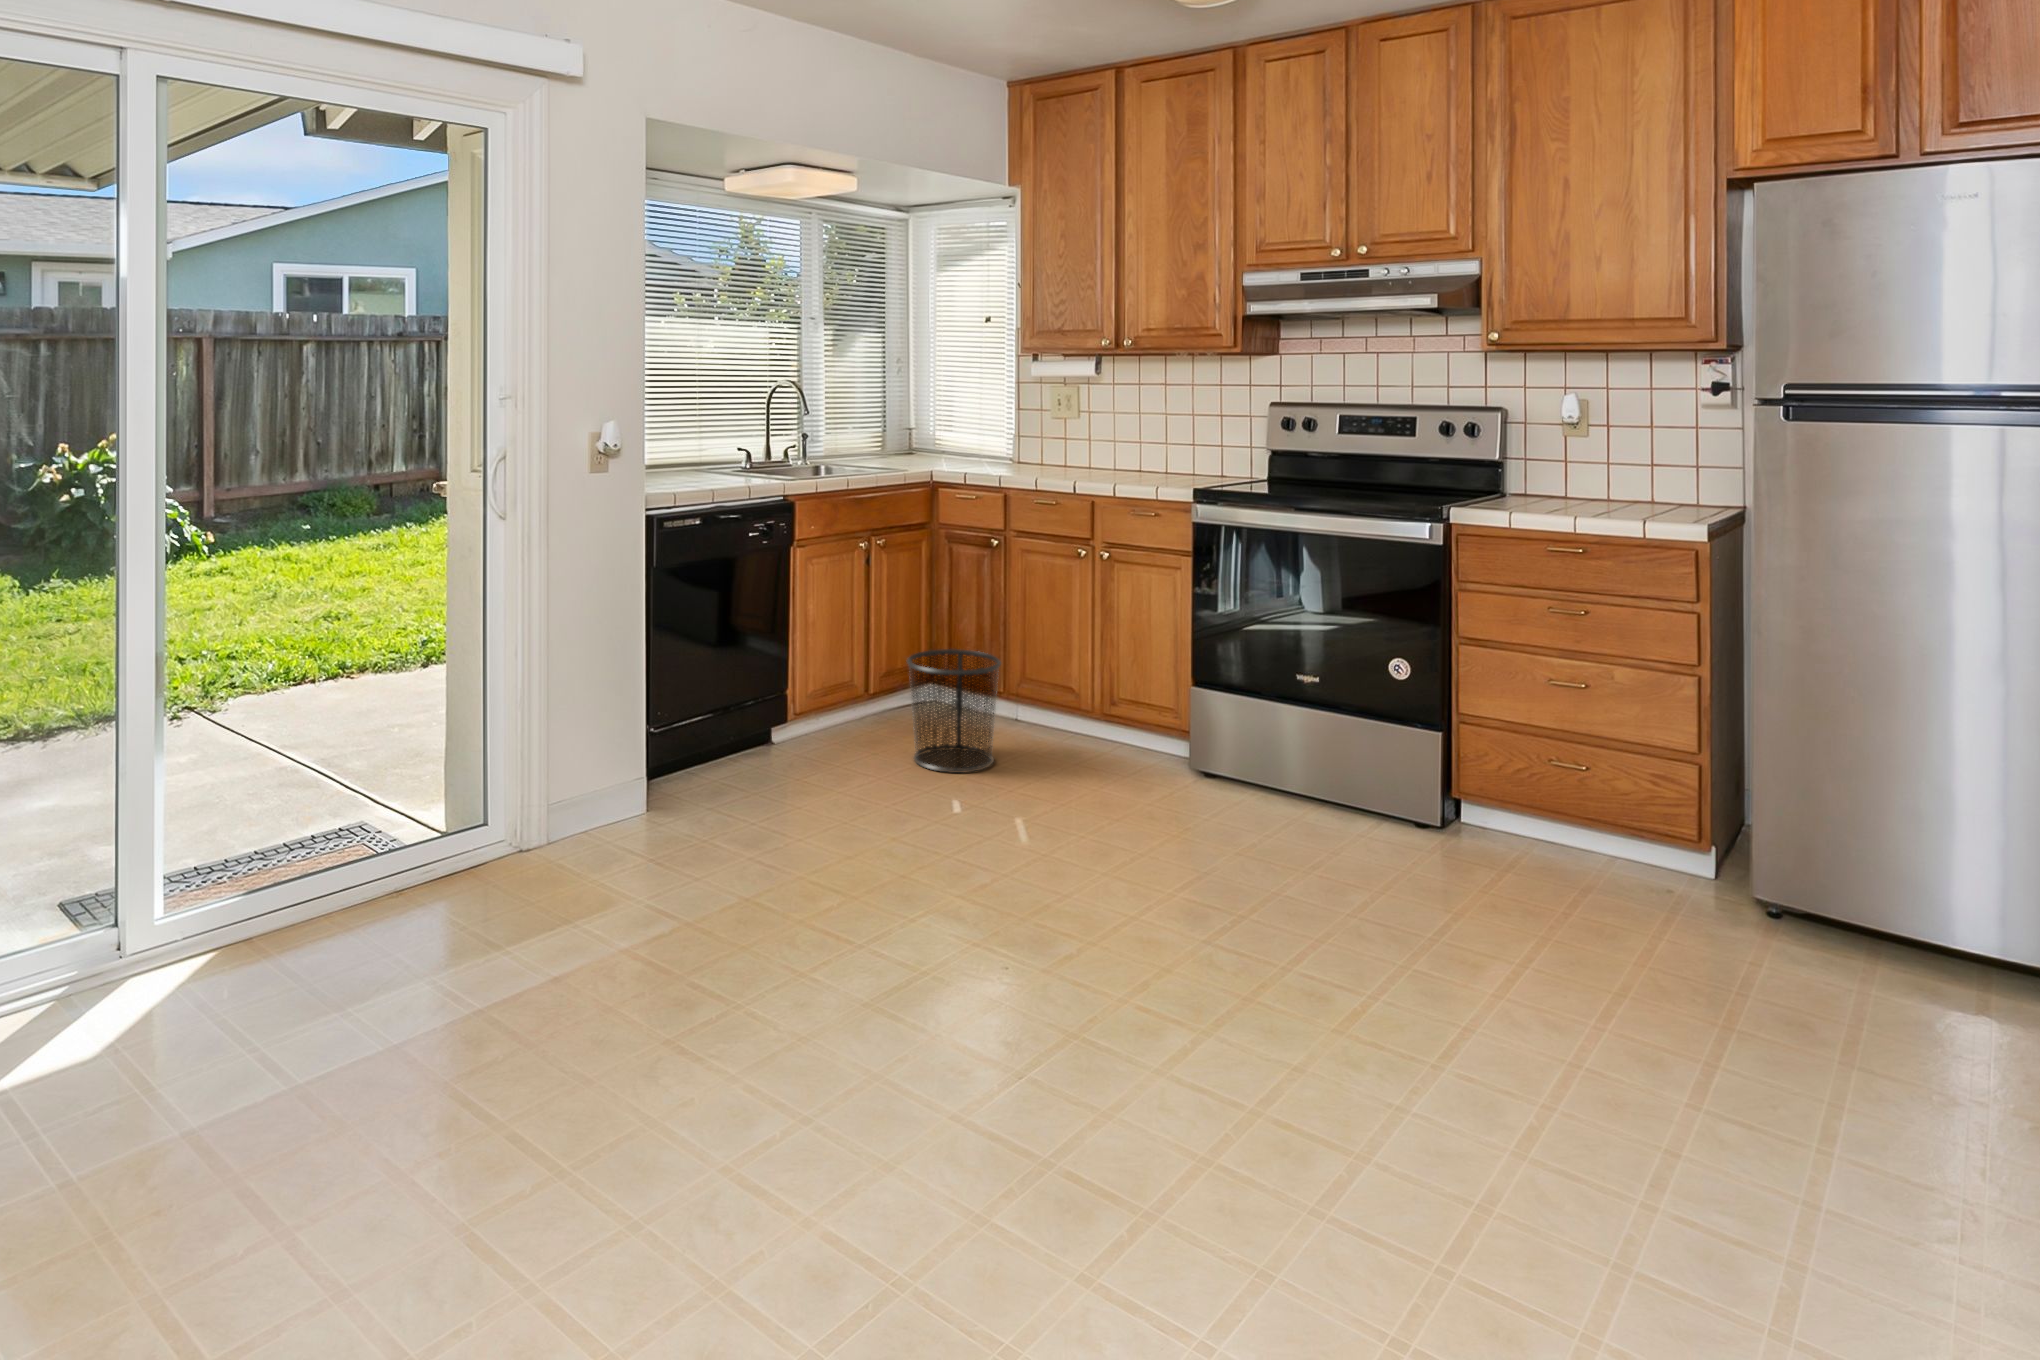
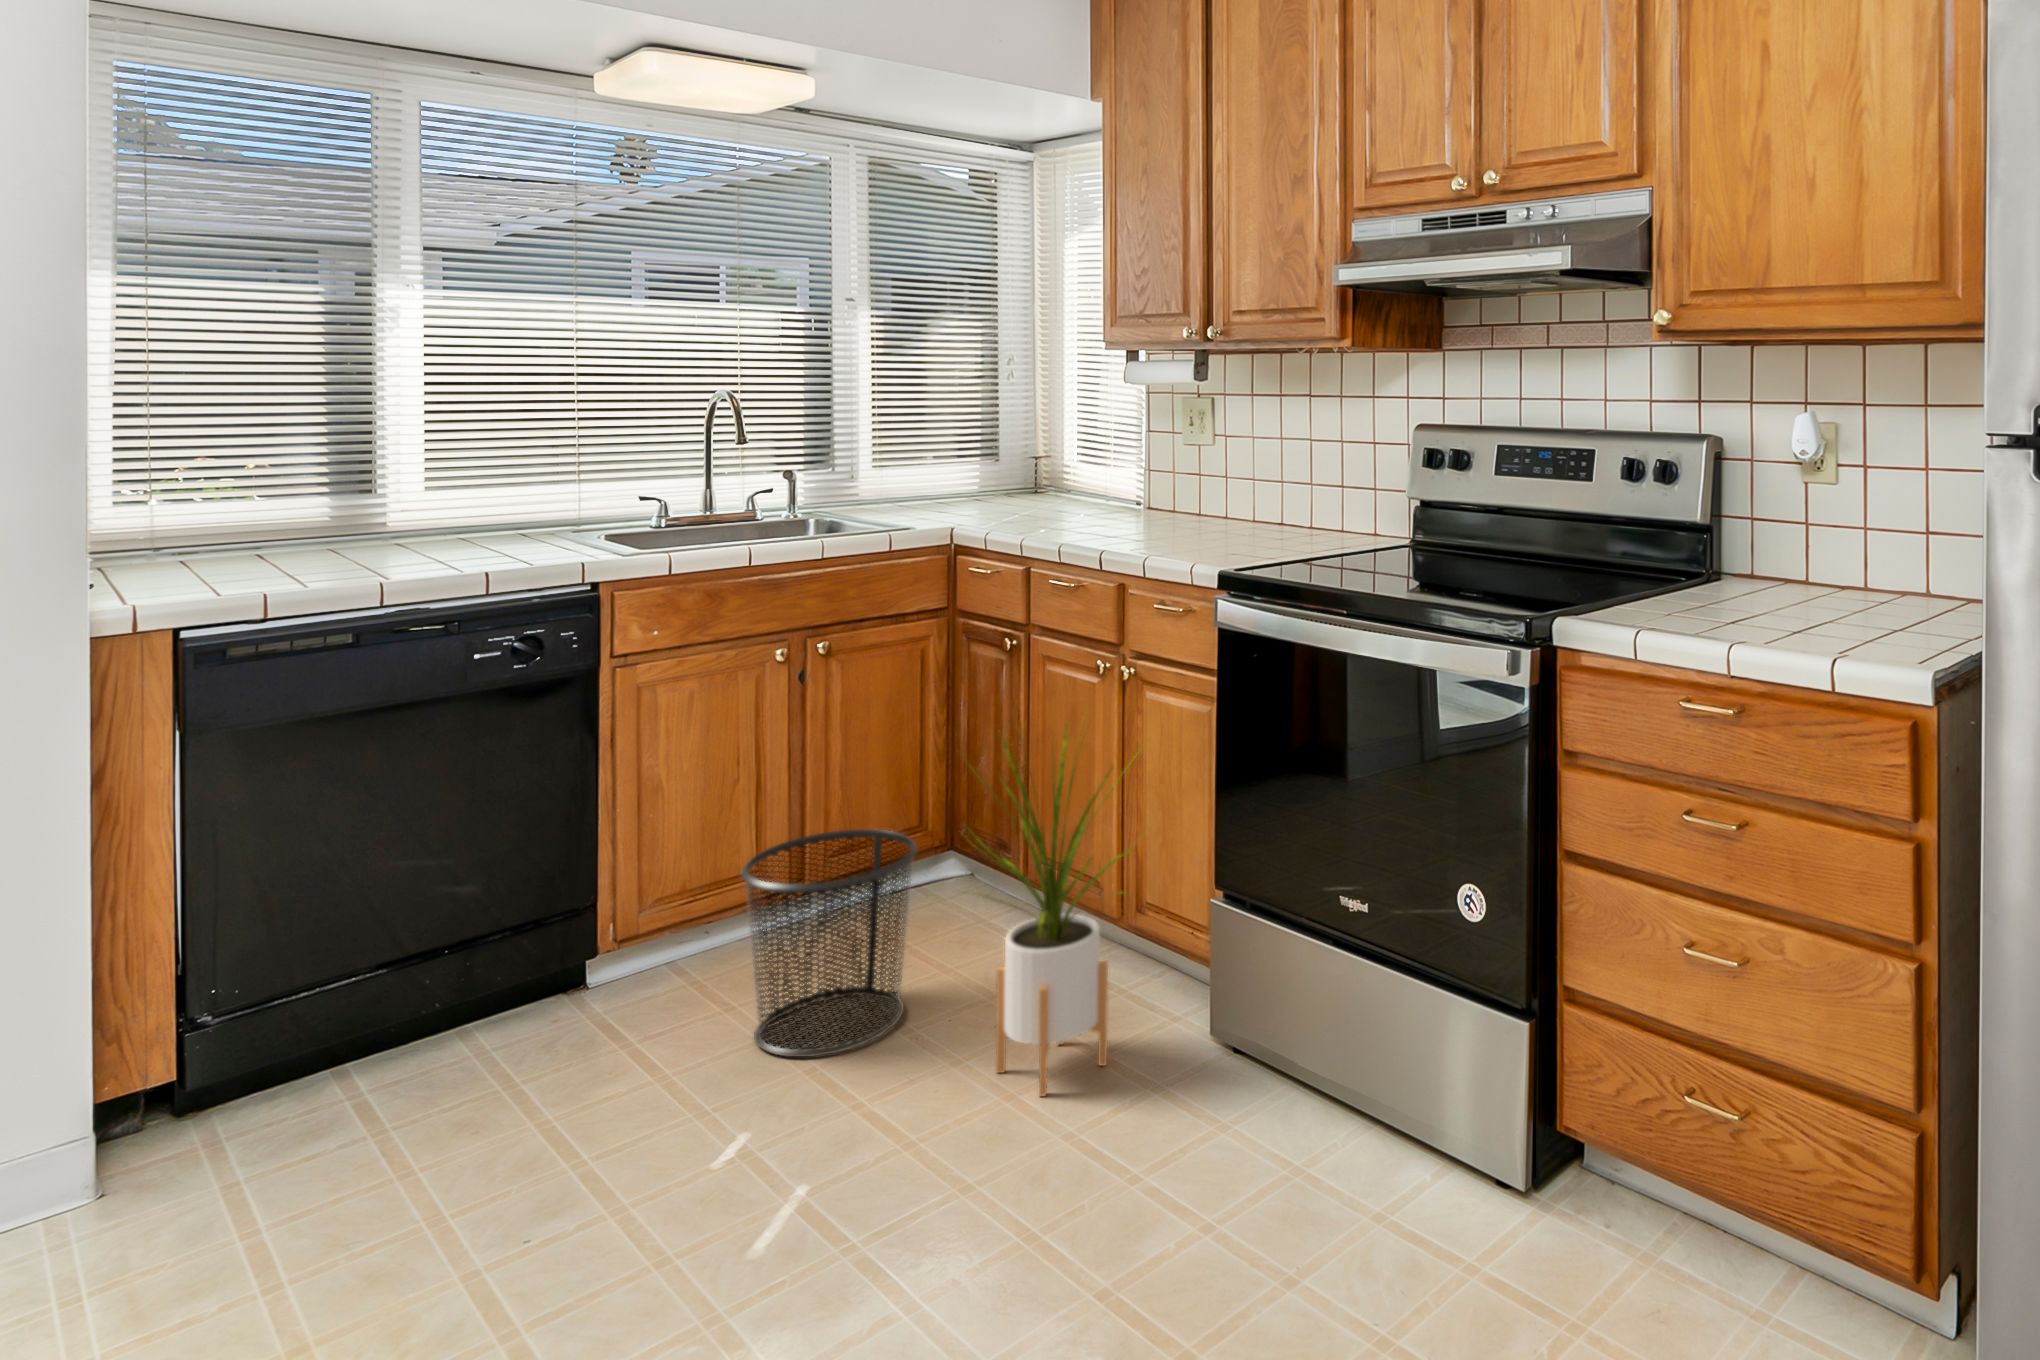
house plant: none [1054,566,1169,790] -> present [961,718,1151,1096]

